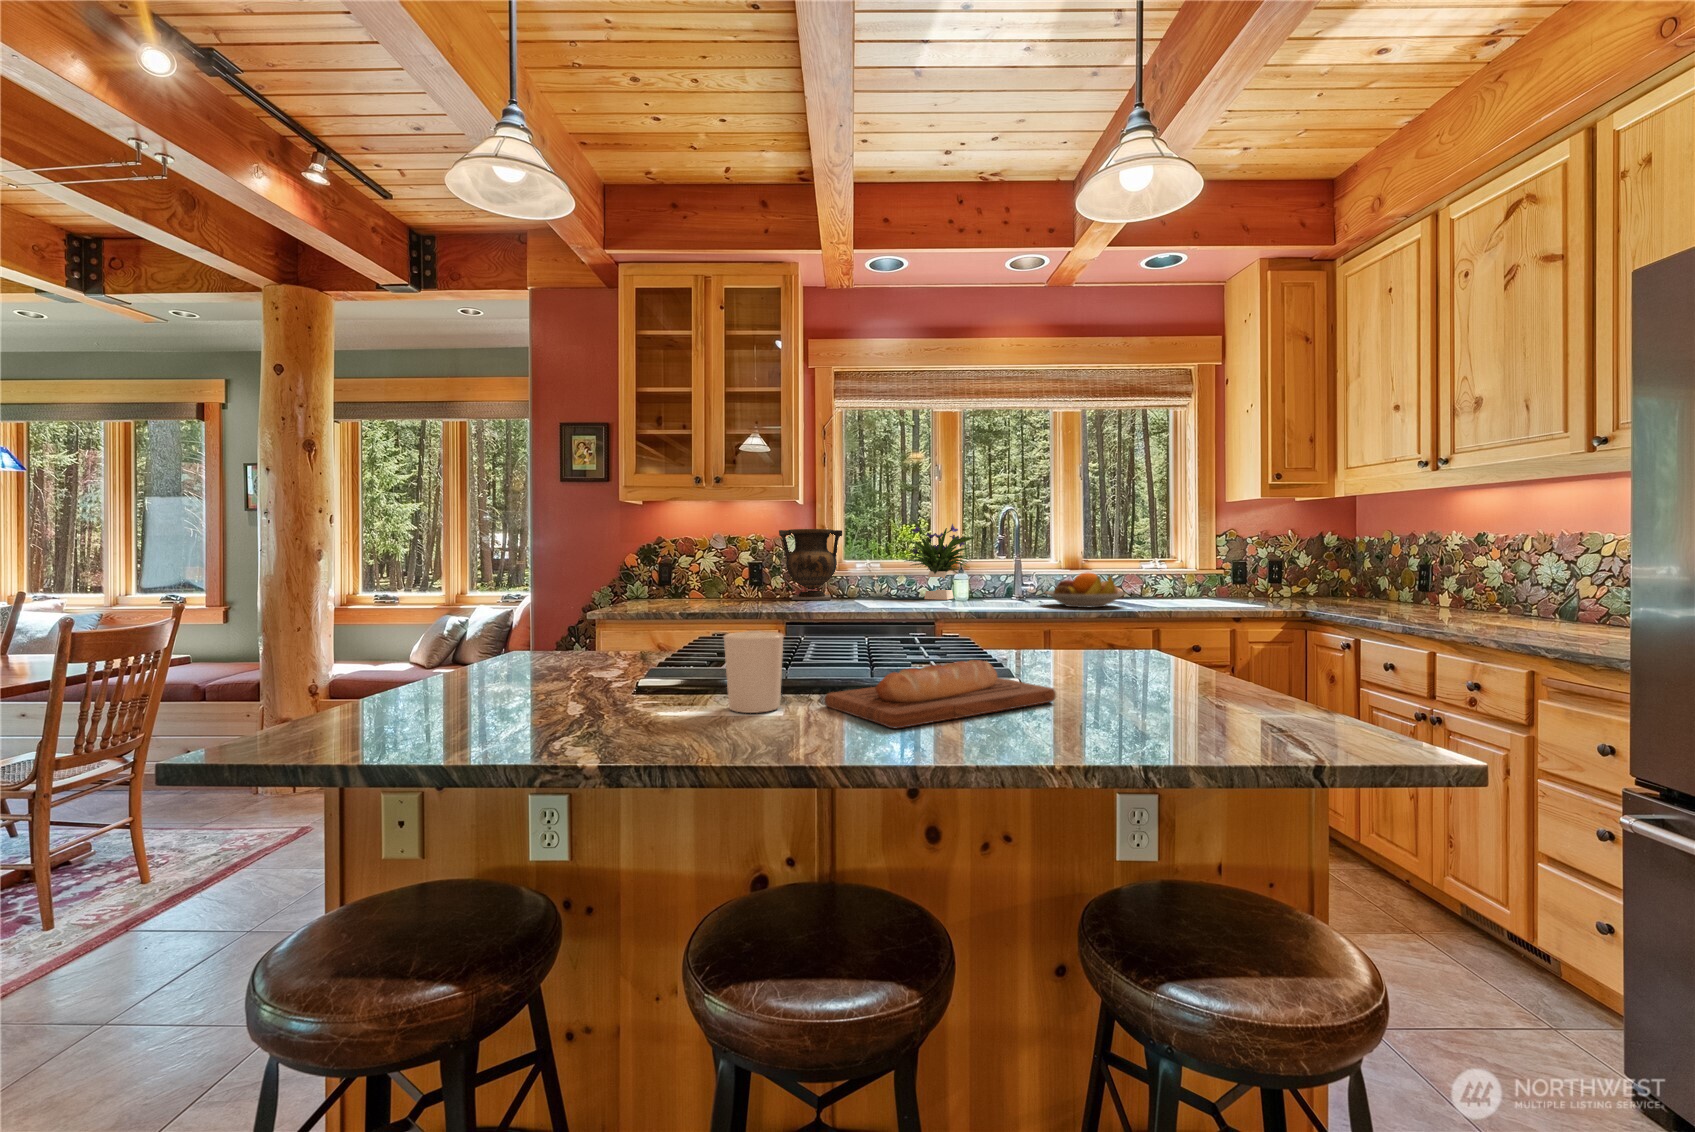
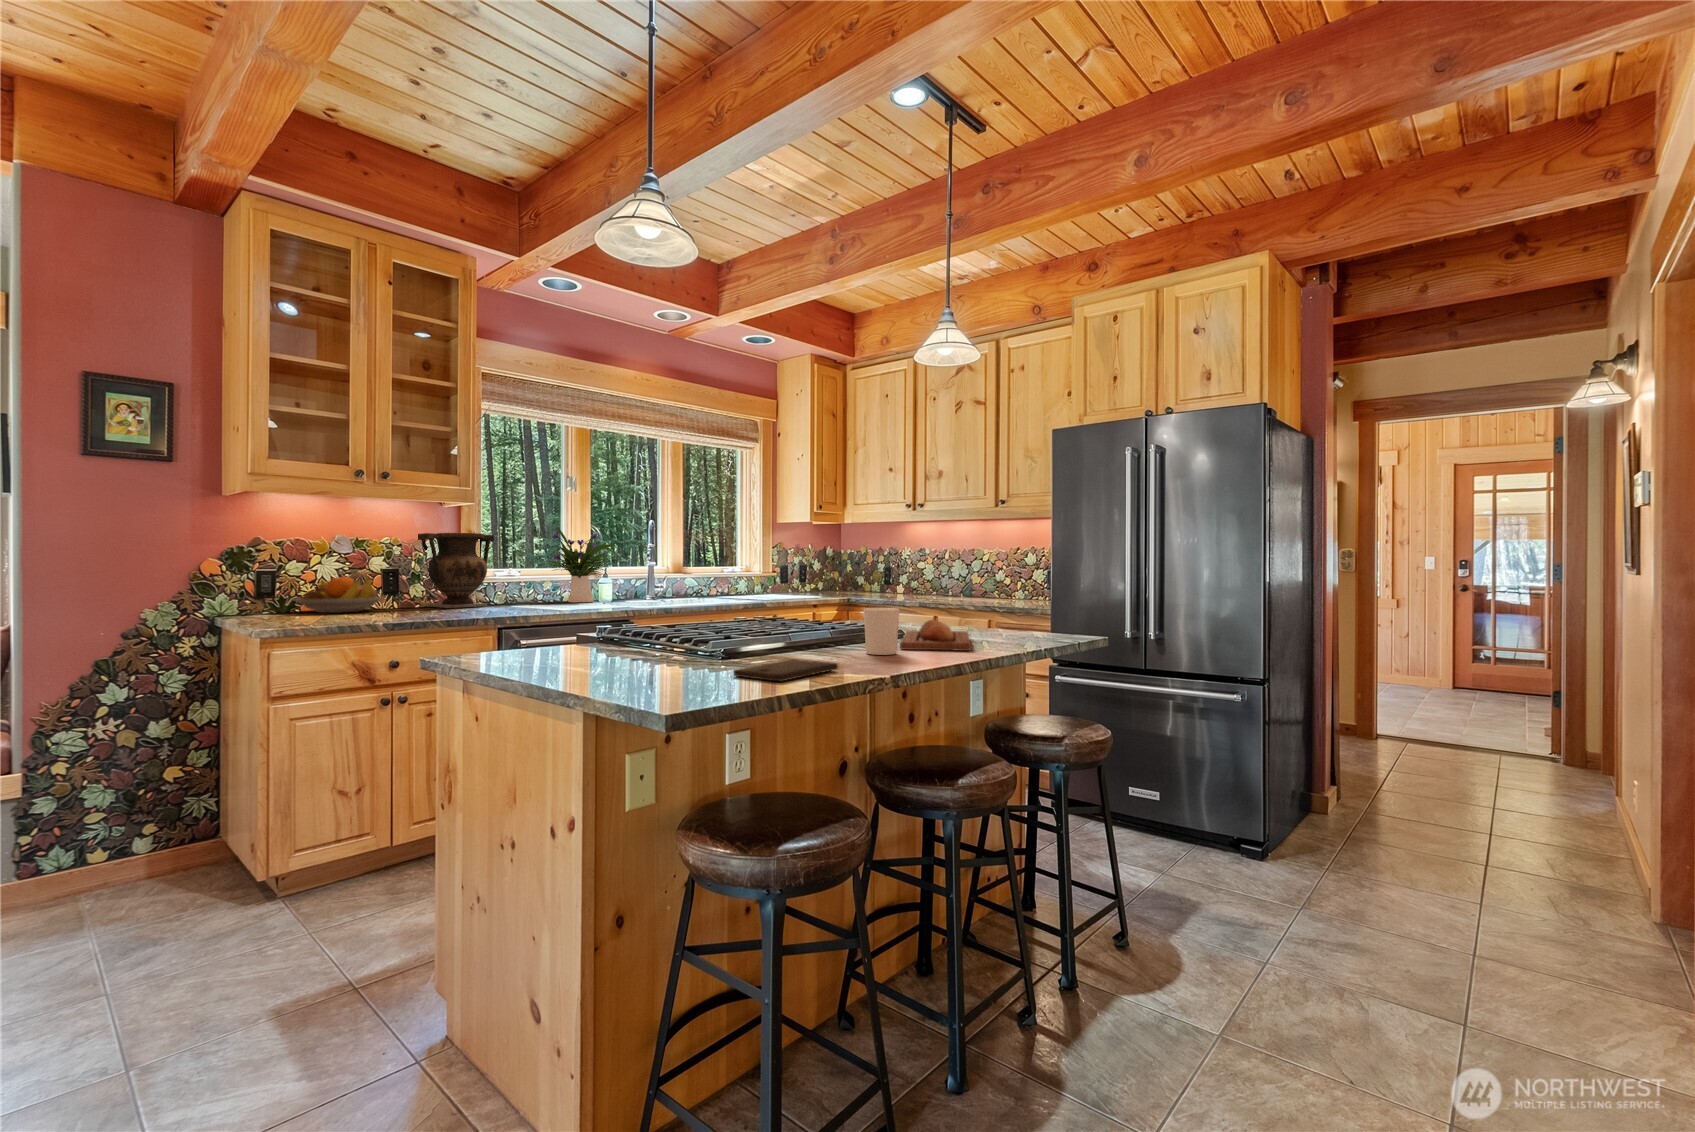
fruit bowl: present [1045,572,1126,608] -> present [292,577,386,613]
cutting board: none [371,698,548,730] -> present [733,659,838,682]

